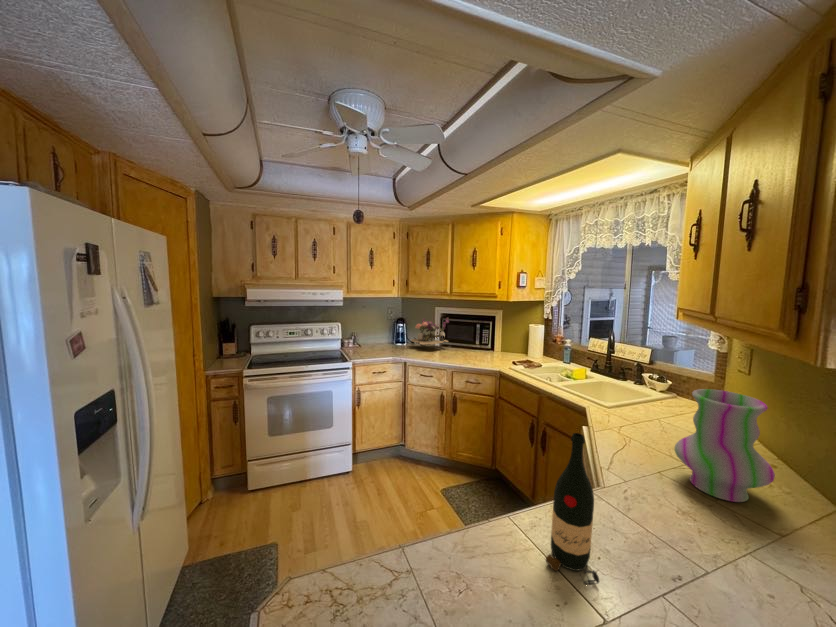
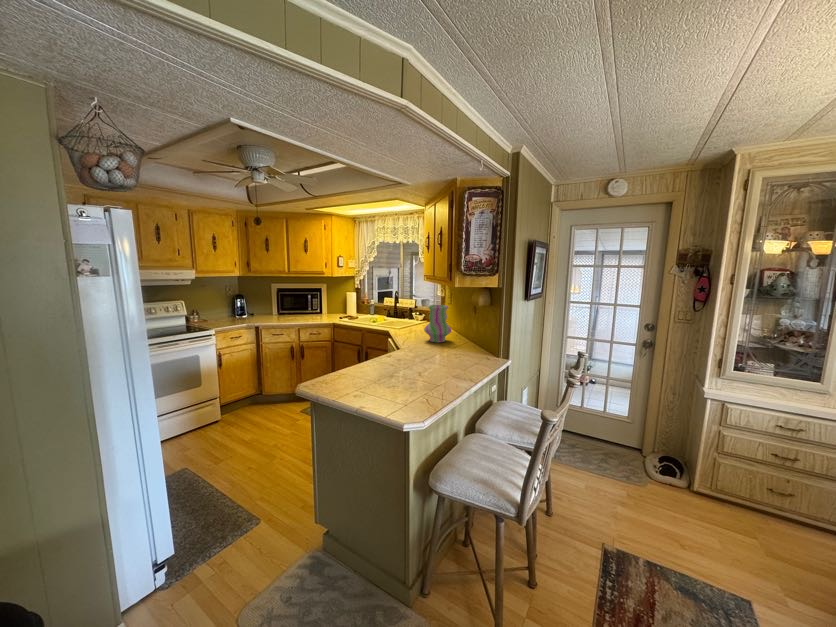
flower arrangement: present [411,318,449,346] -> none [251,291,287,317]
wine bottle: present [546,433,599,585] -> none [389,315,405,361]

